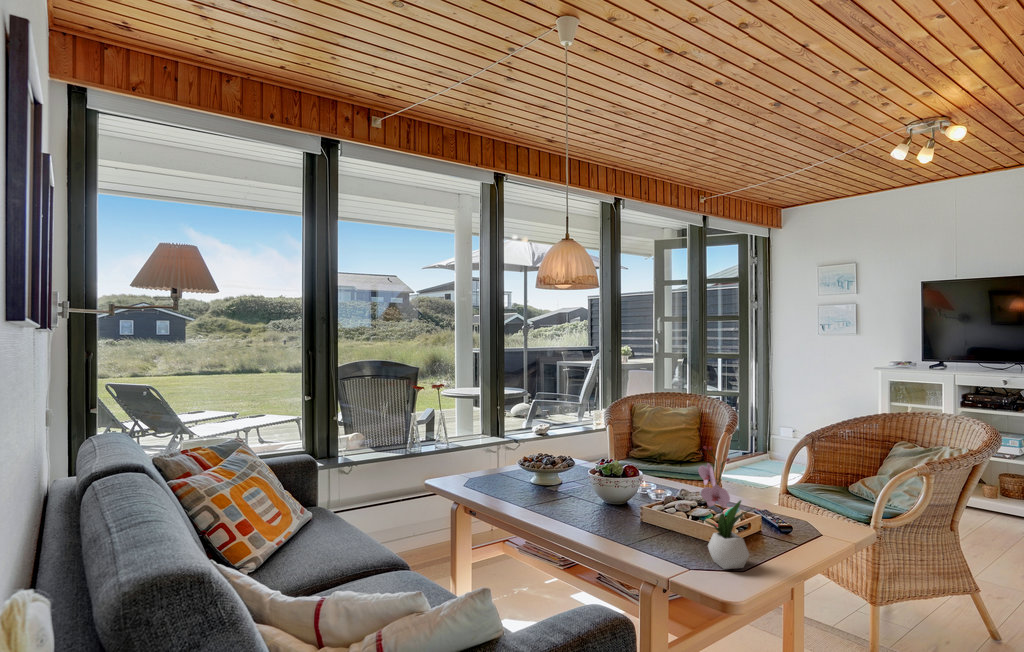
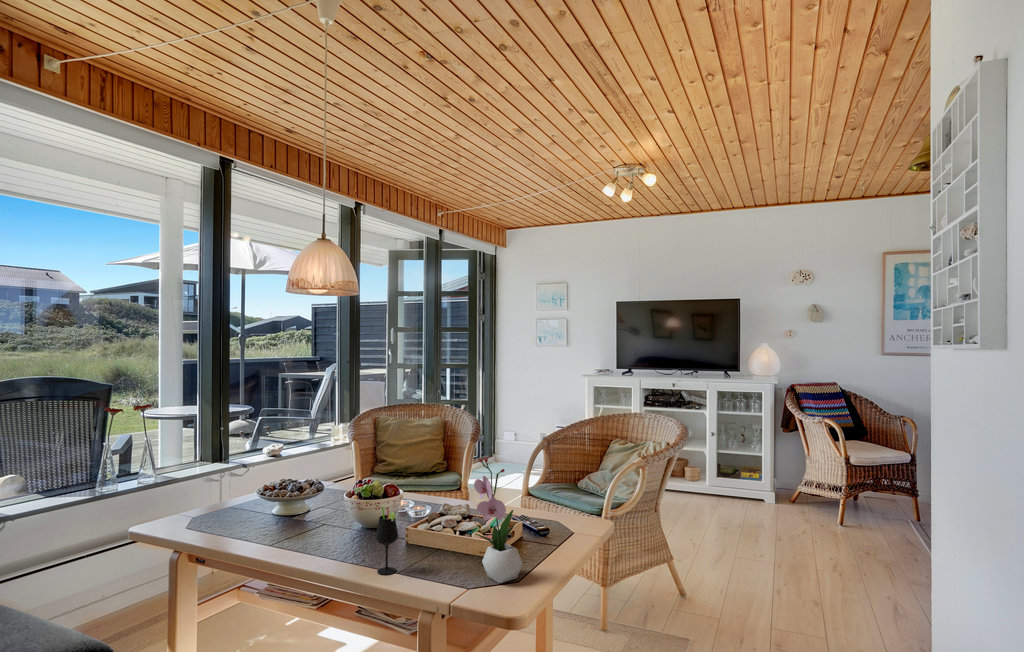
wine glass: none [608,482,628,543] -> present [376,507,398,574]

